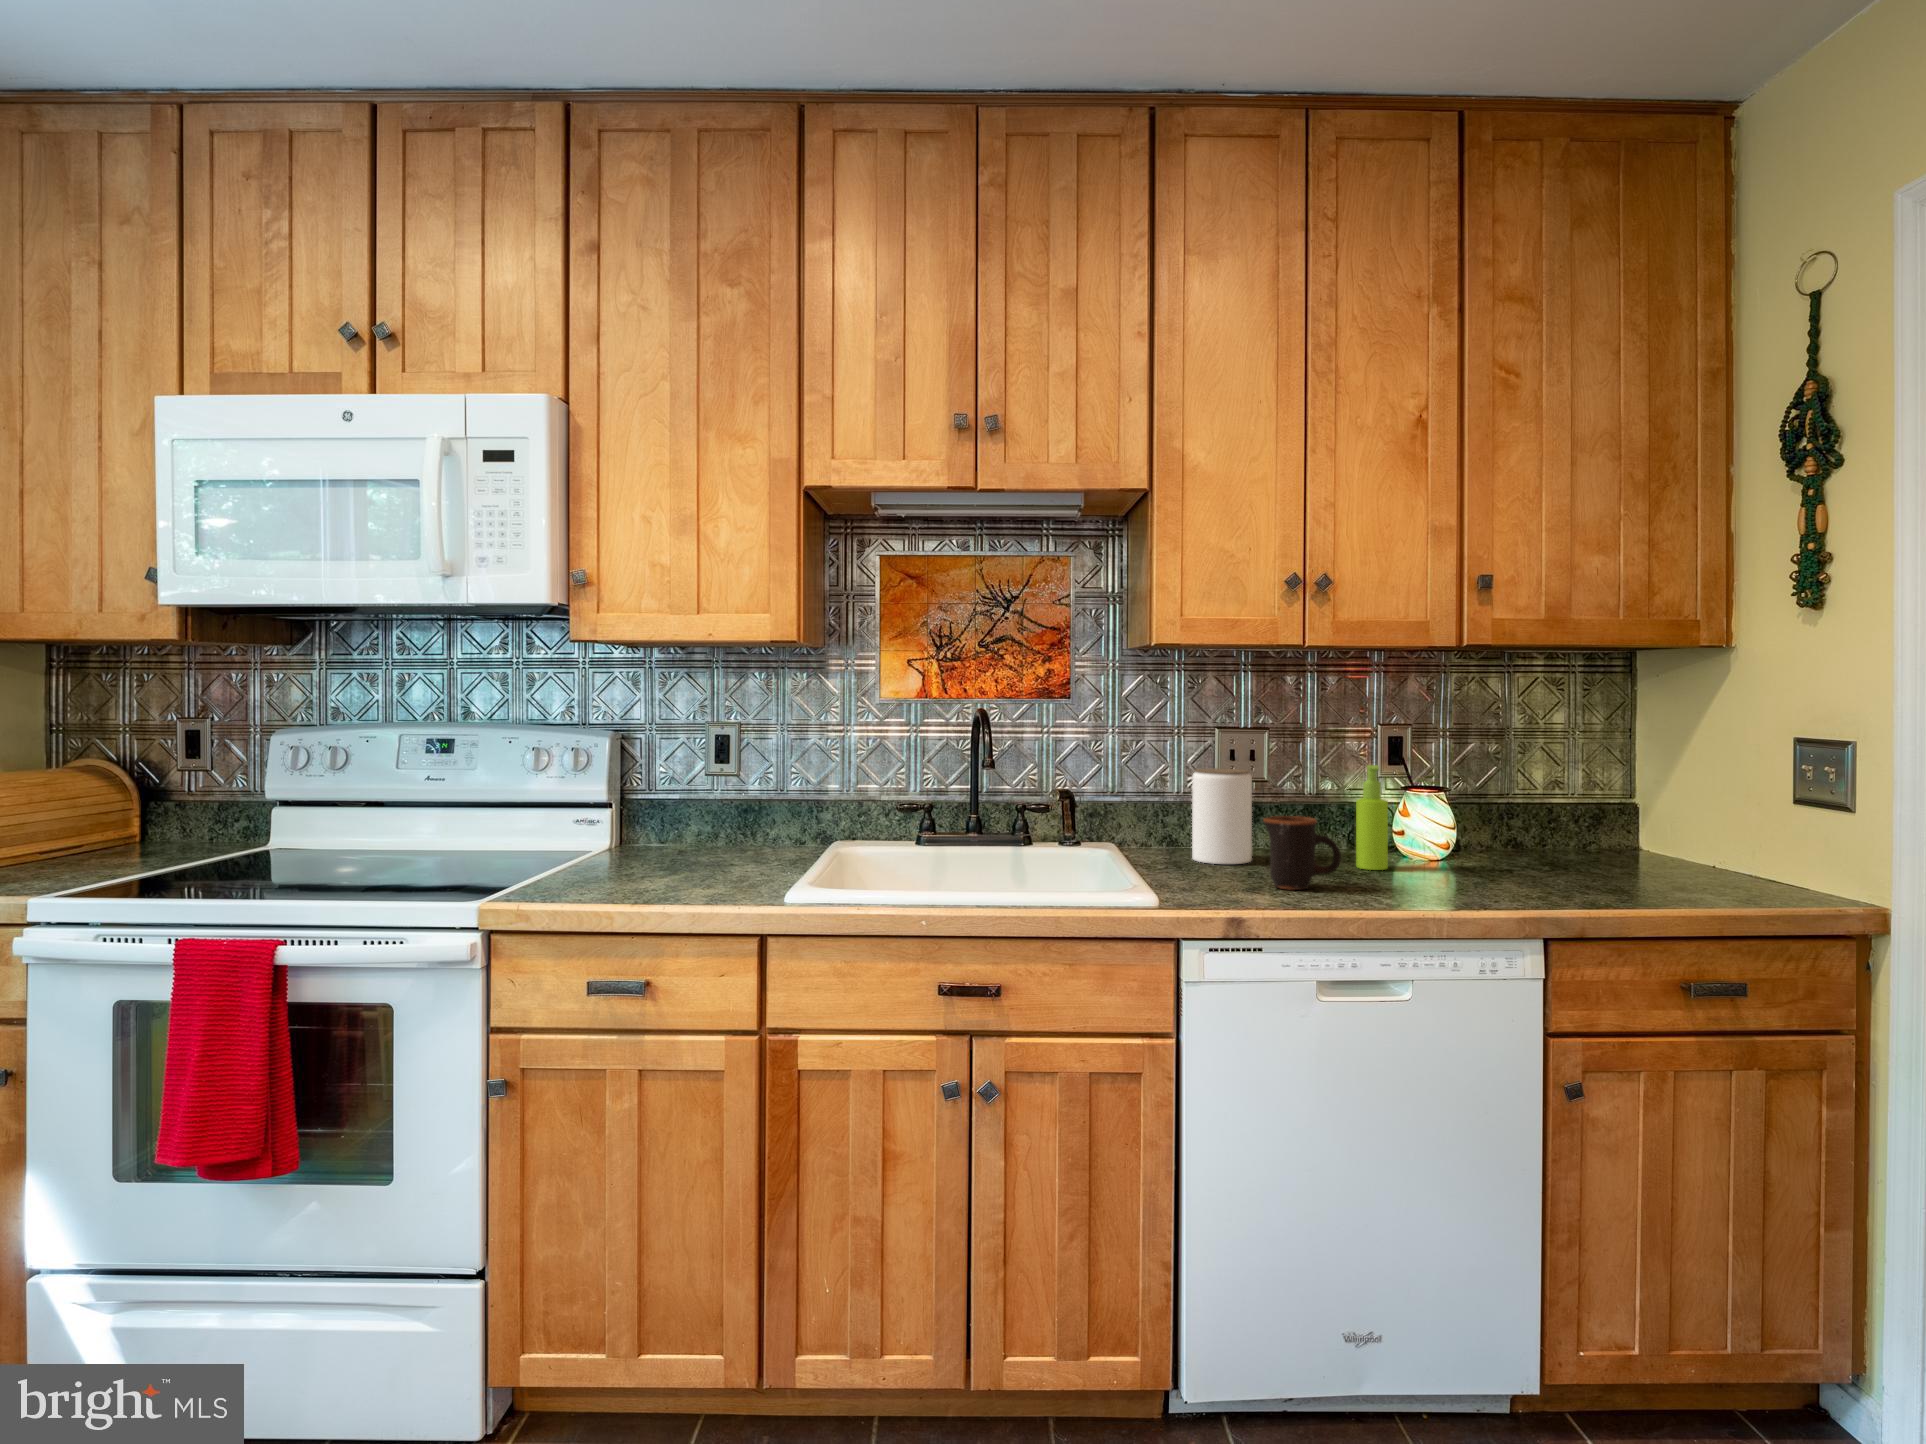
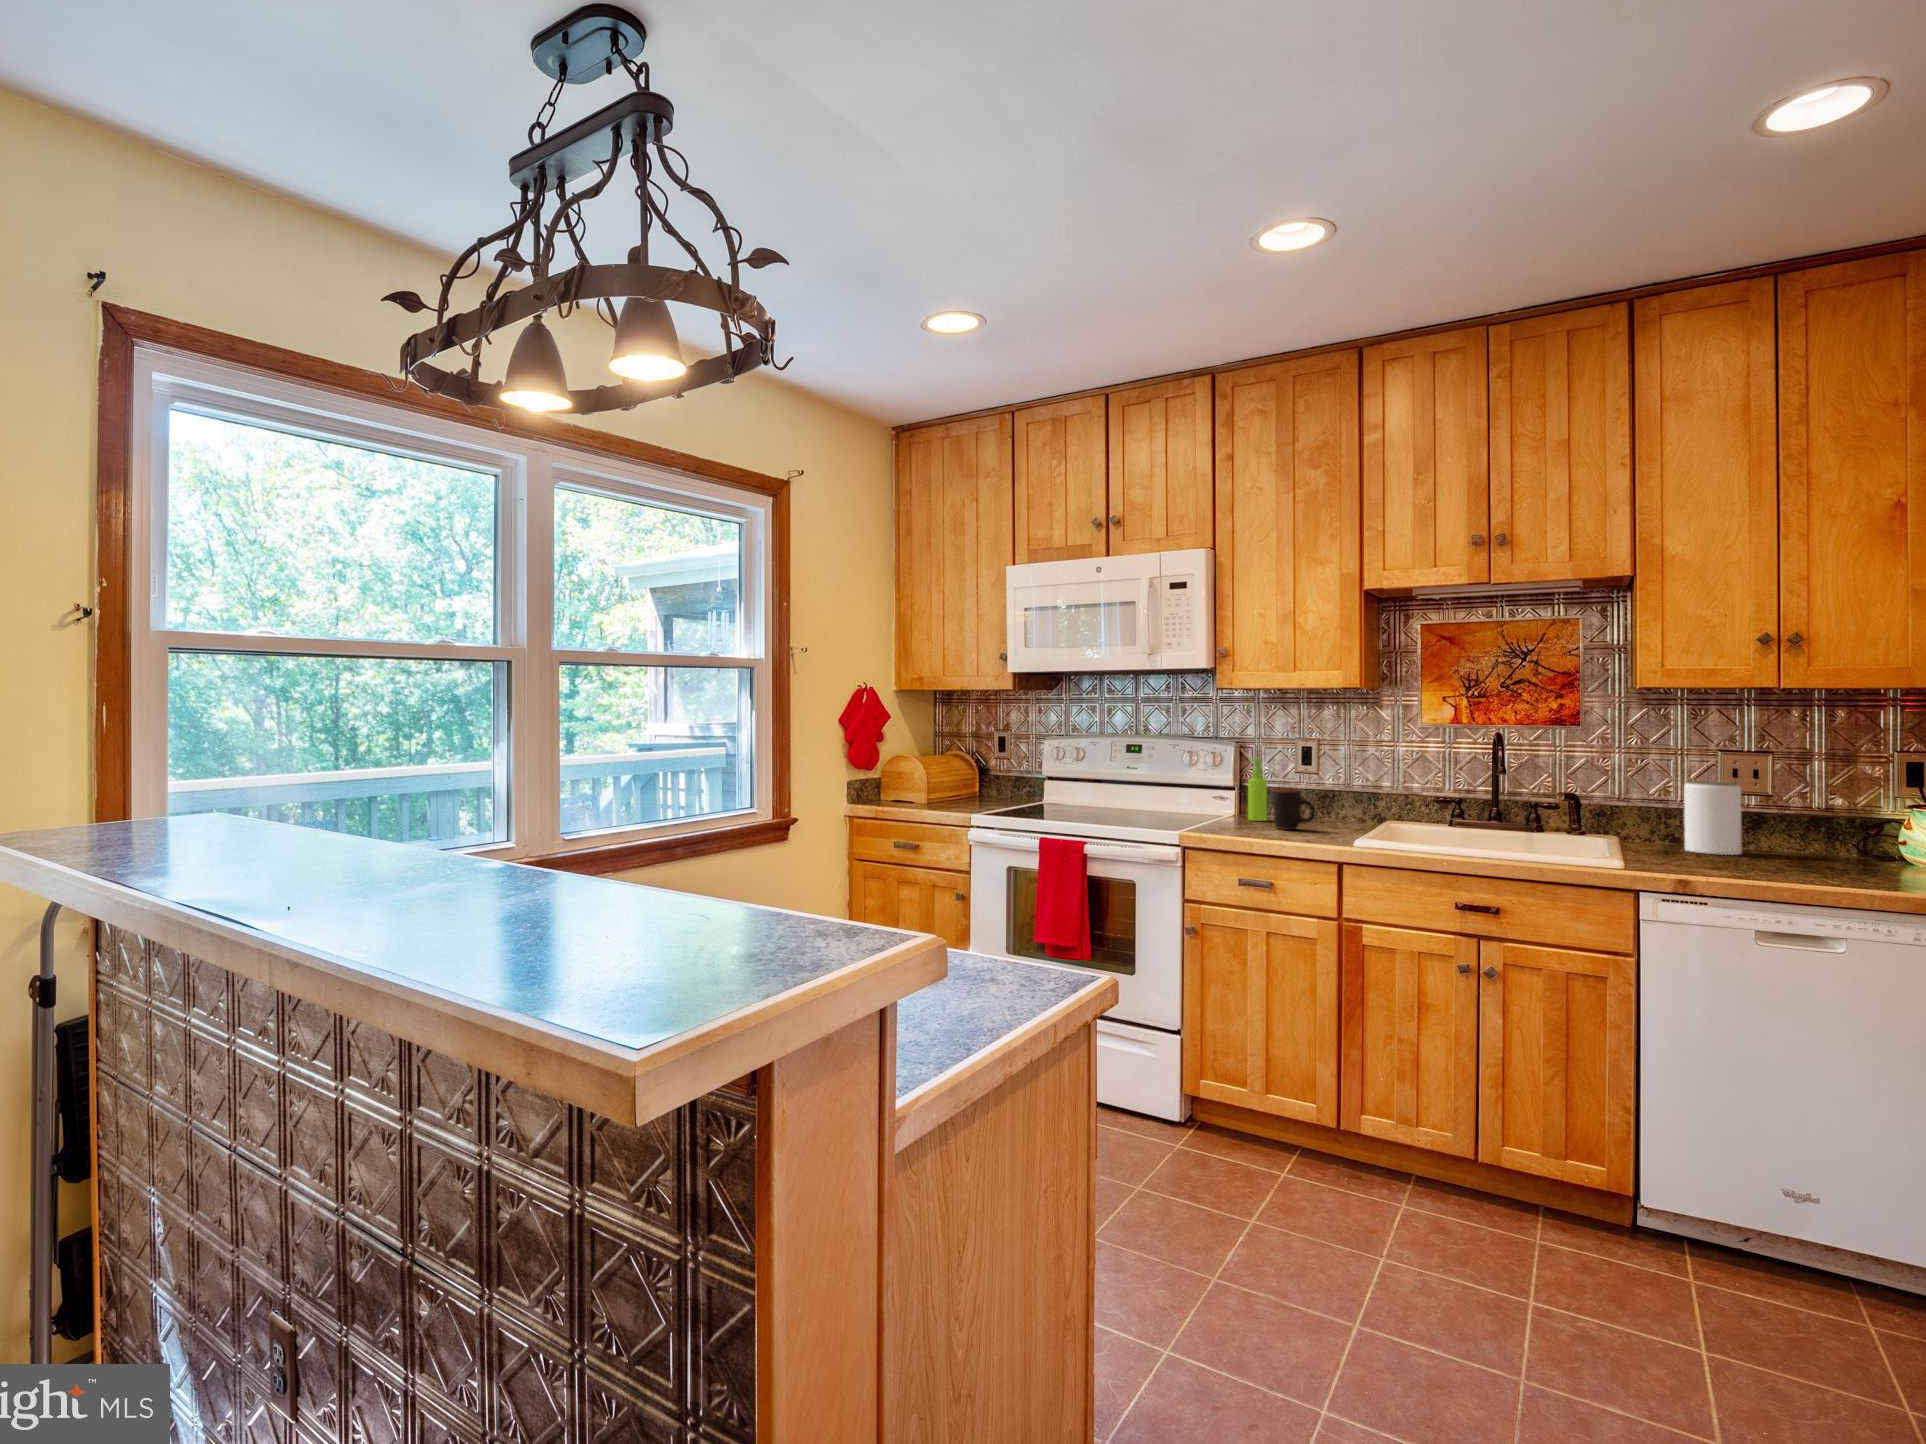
soap dispenser: present [1356,765,1388,870] -> present [1248,758,1267,821]
mug: present [1264,816,1341,890] -> present [1271,788,1315,830]

